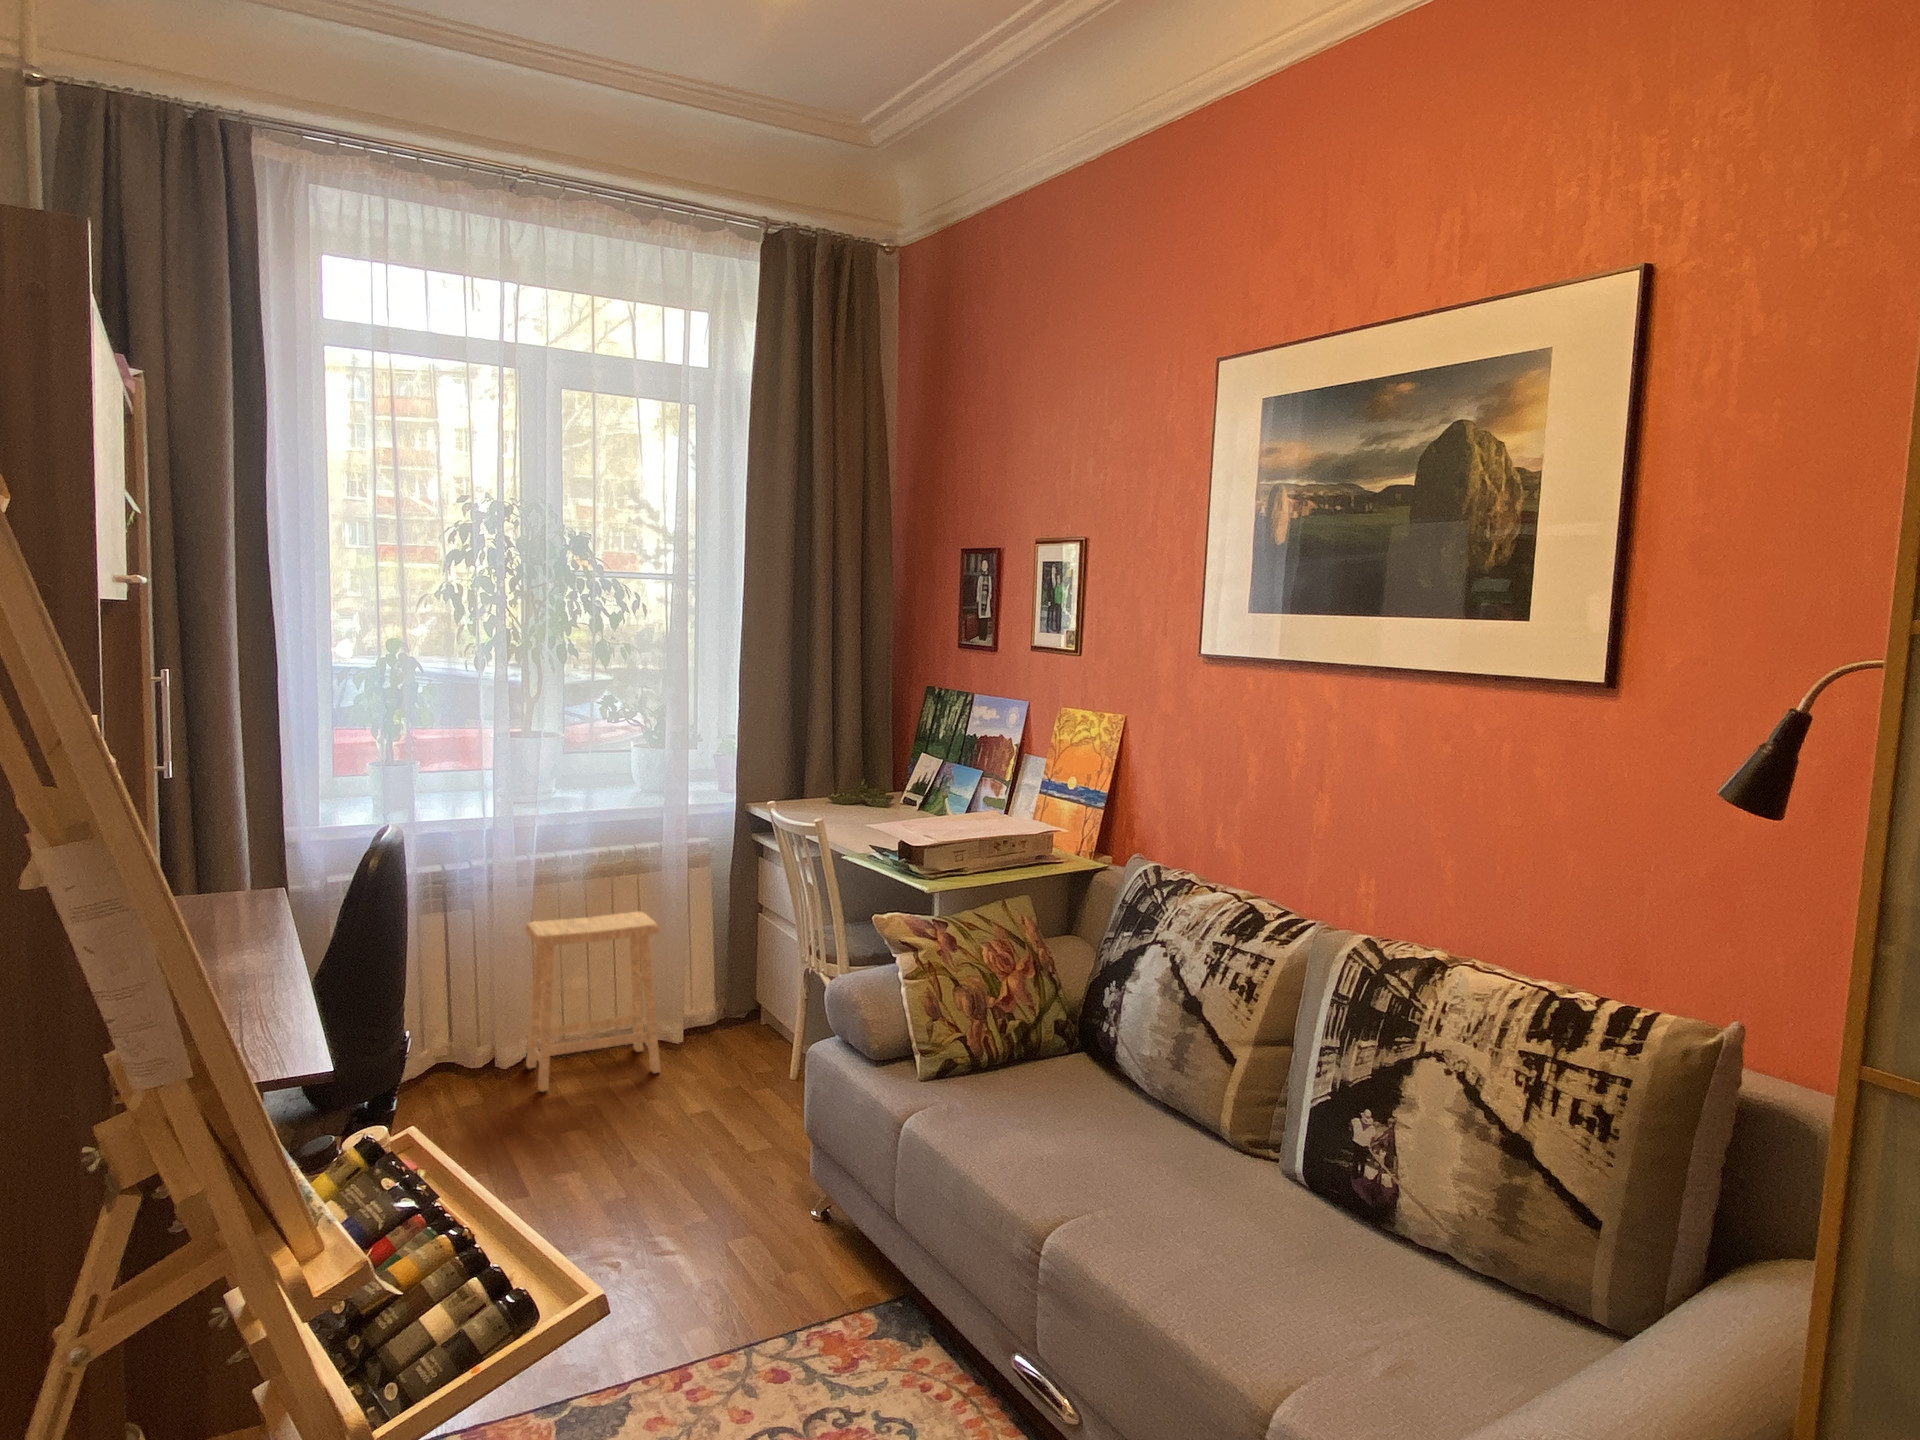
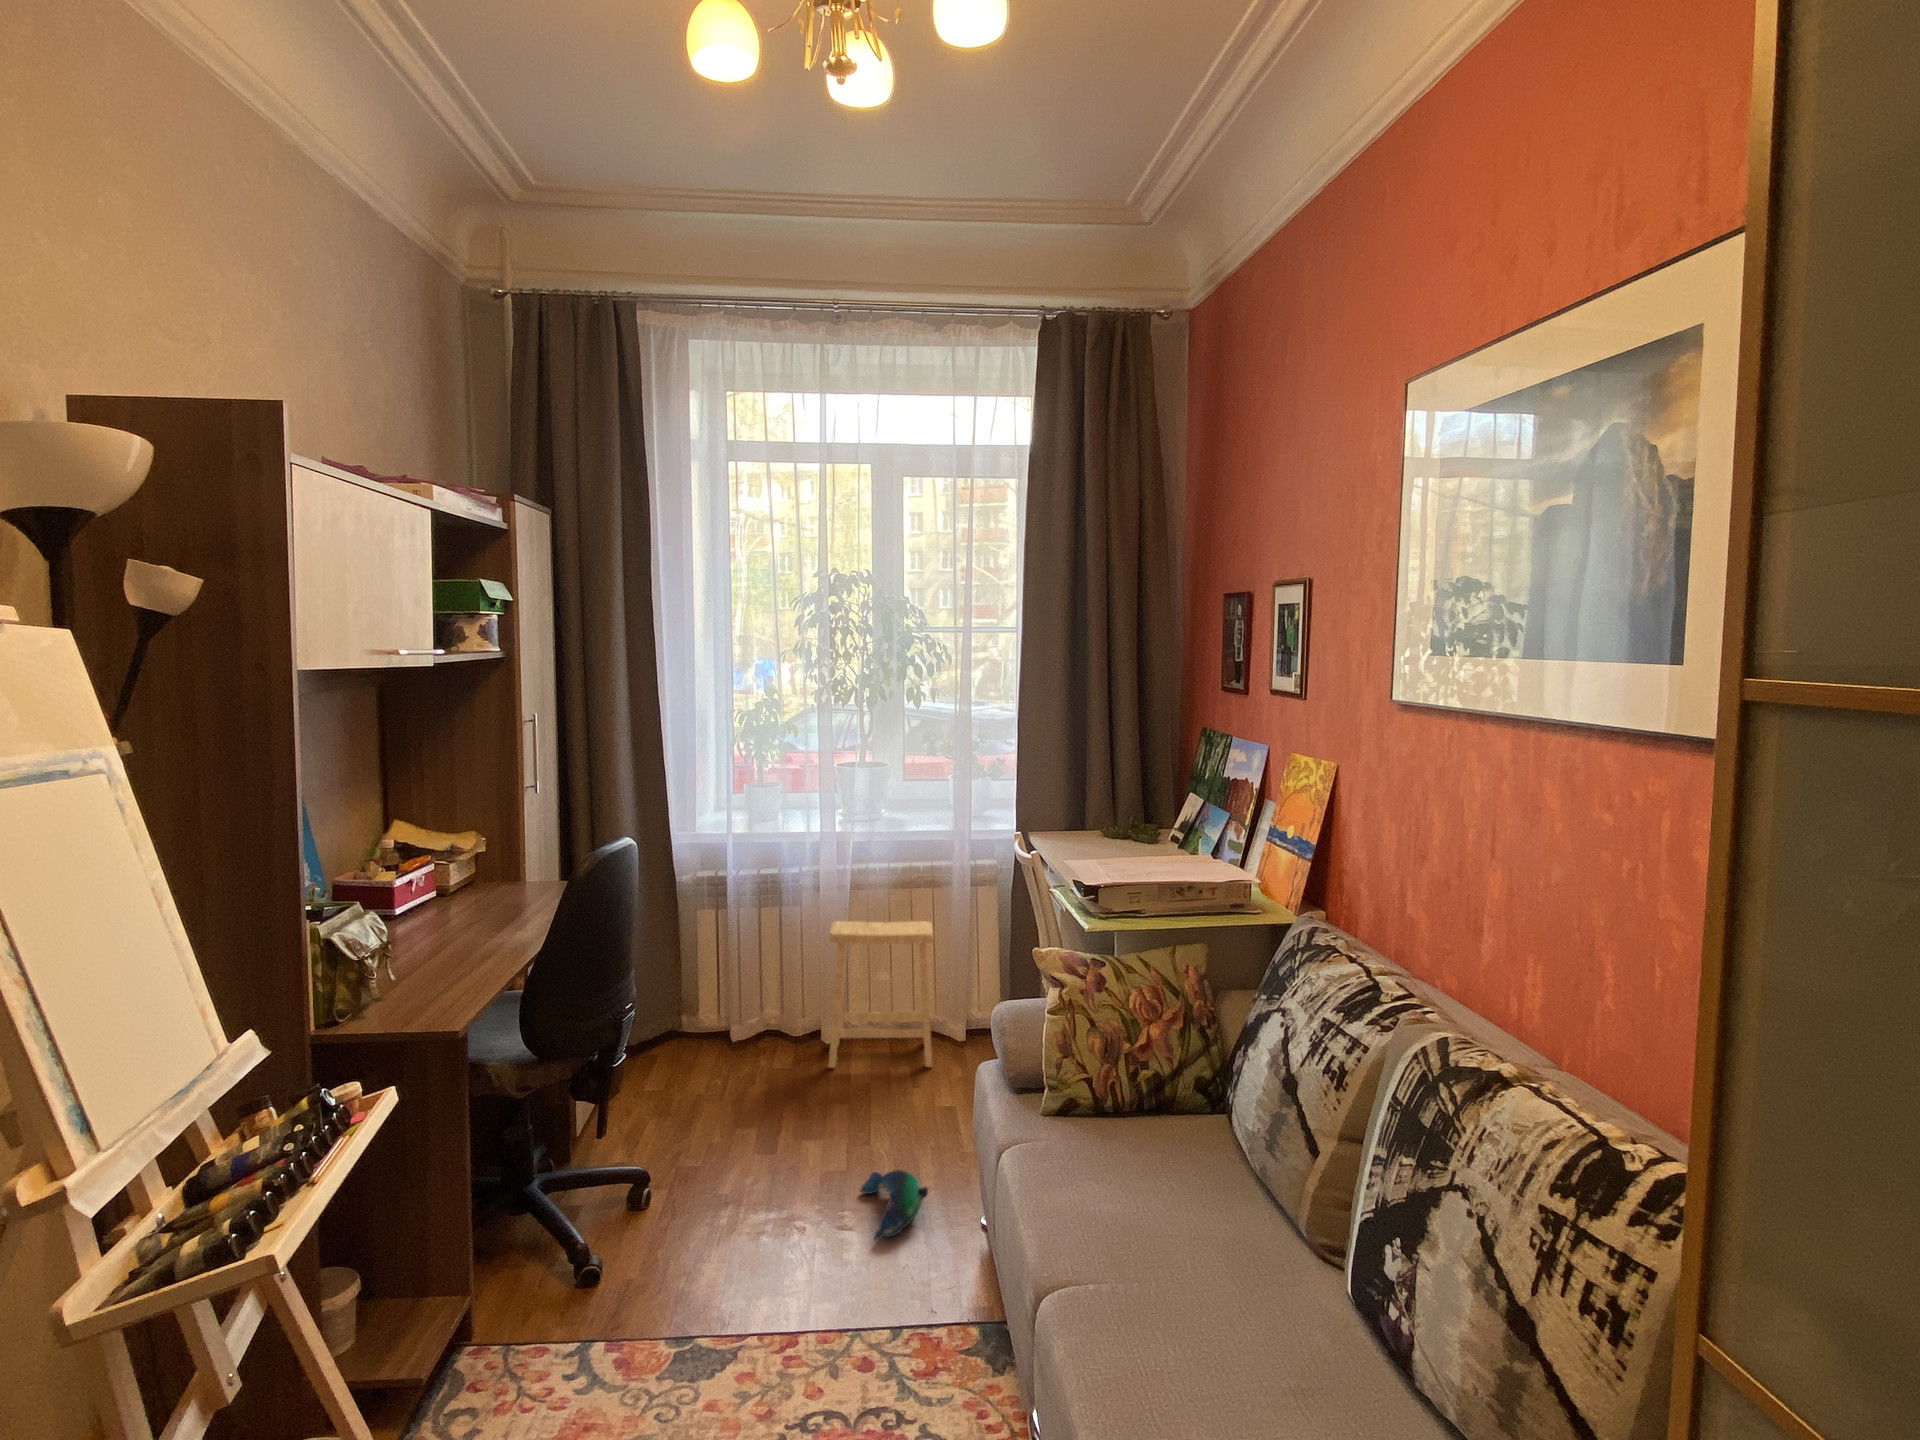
plush toy: none [663,1178,753,1256] -> present [861,1170,928,1241]

